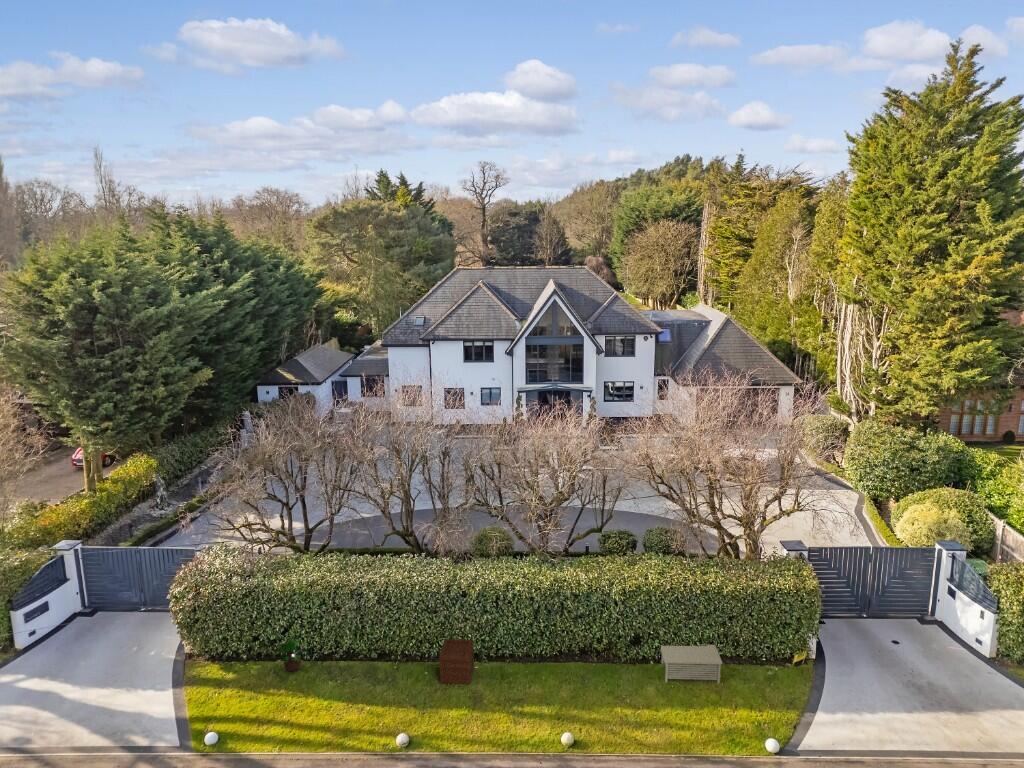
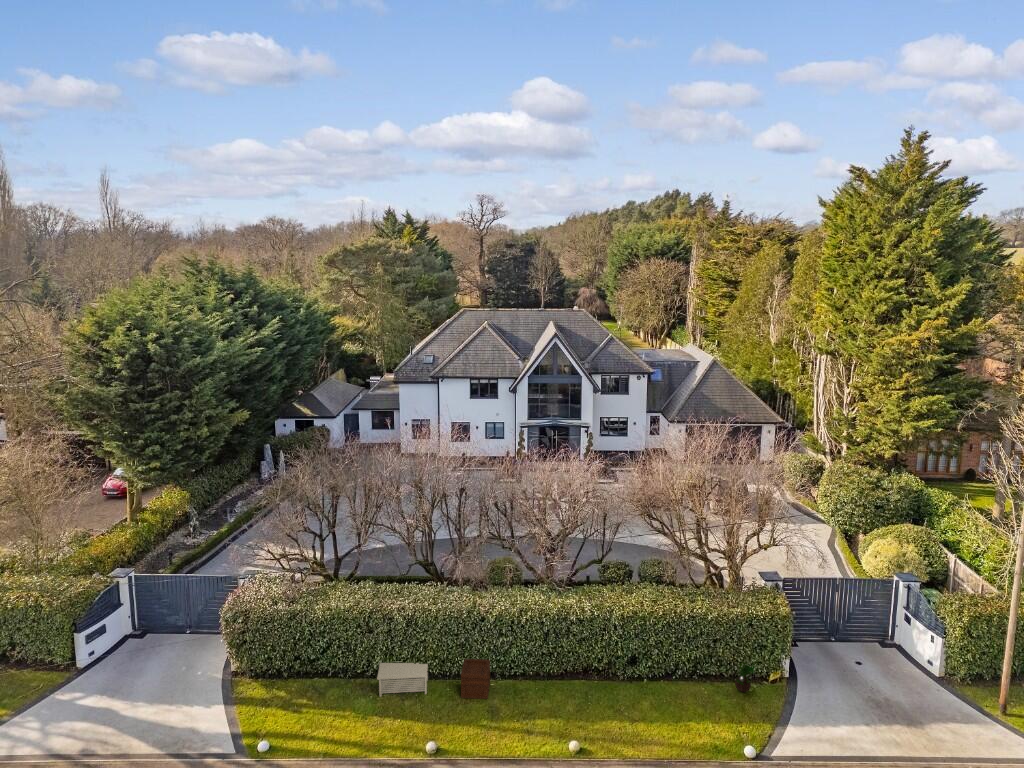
potted tree: present [278,639,301,671] -> present [735,663,754,692]
storage bench: present [661,644,722,683] -> present [377,663,428,696]

